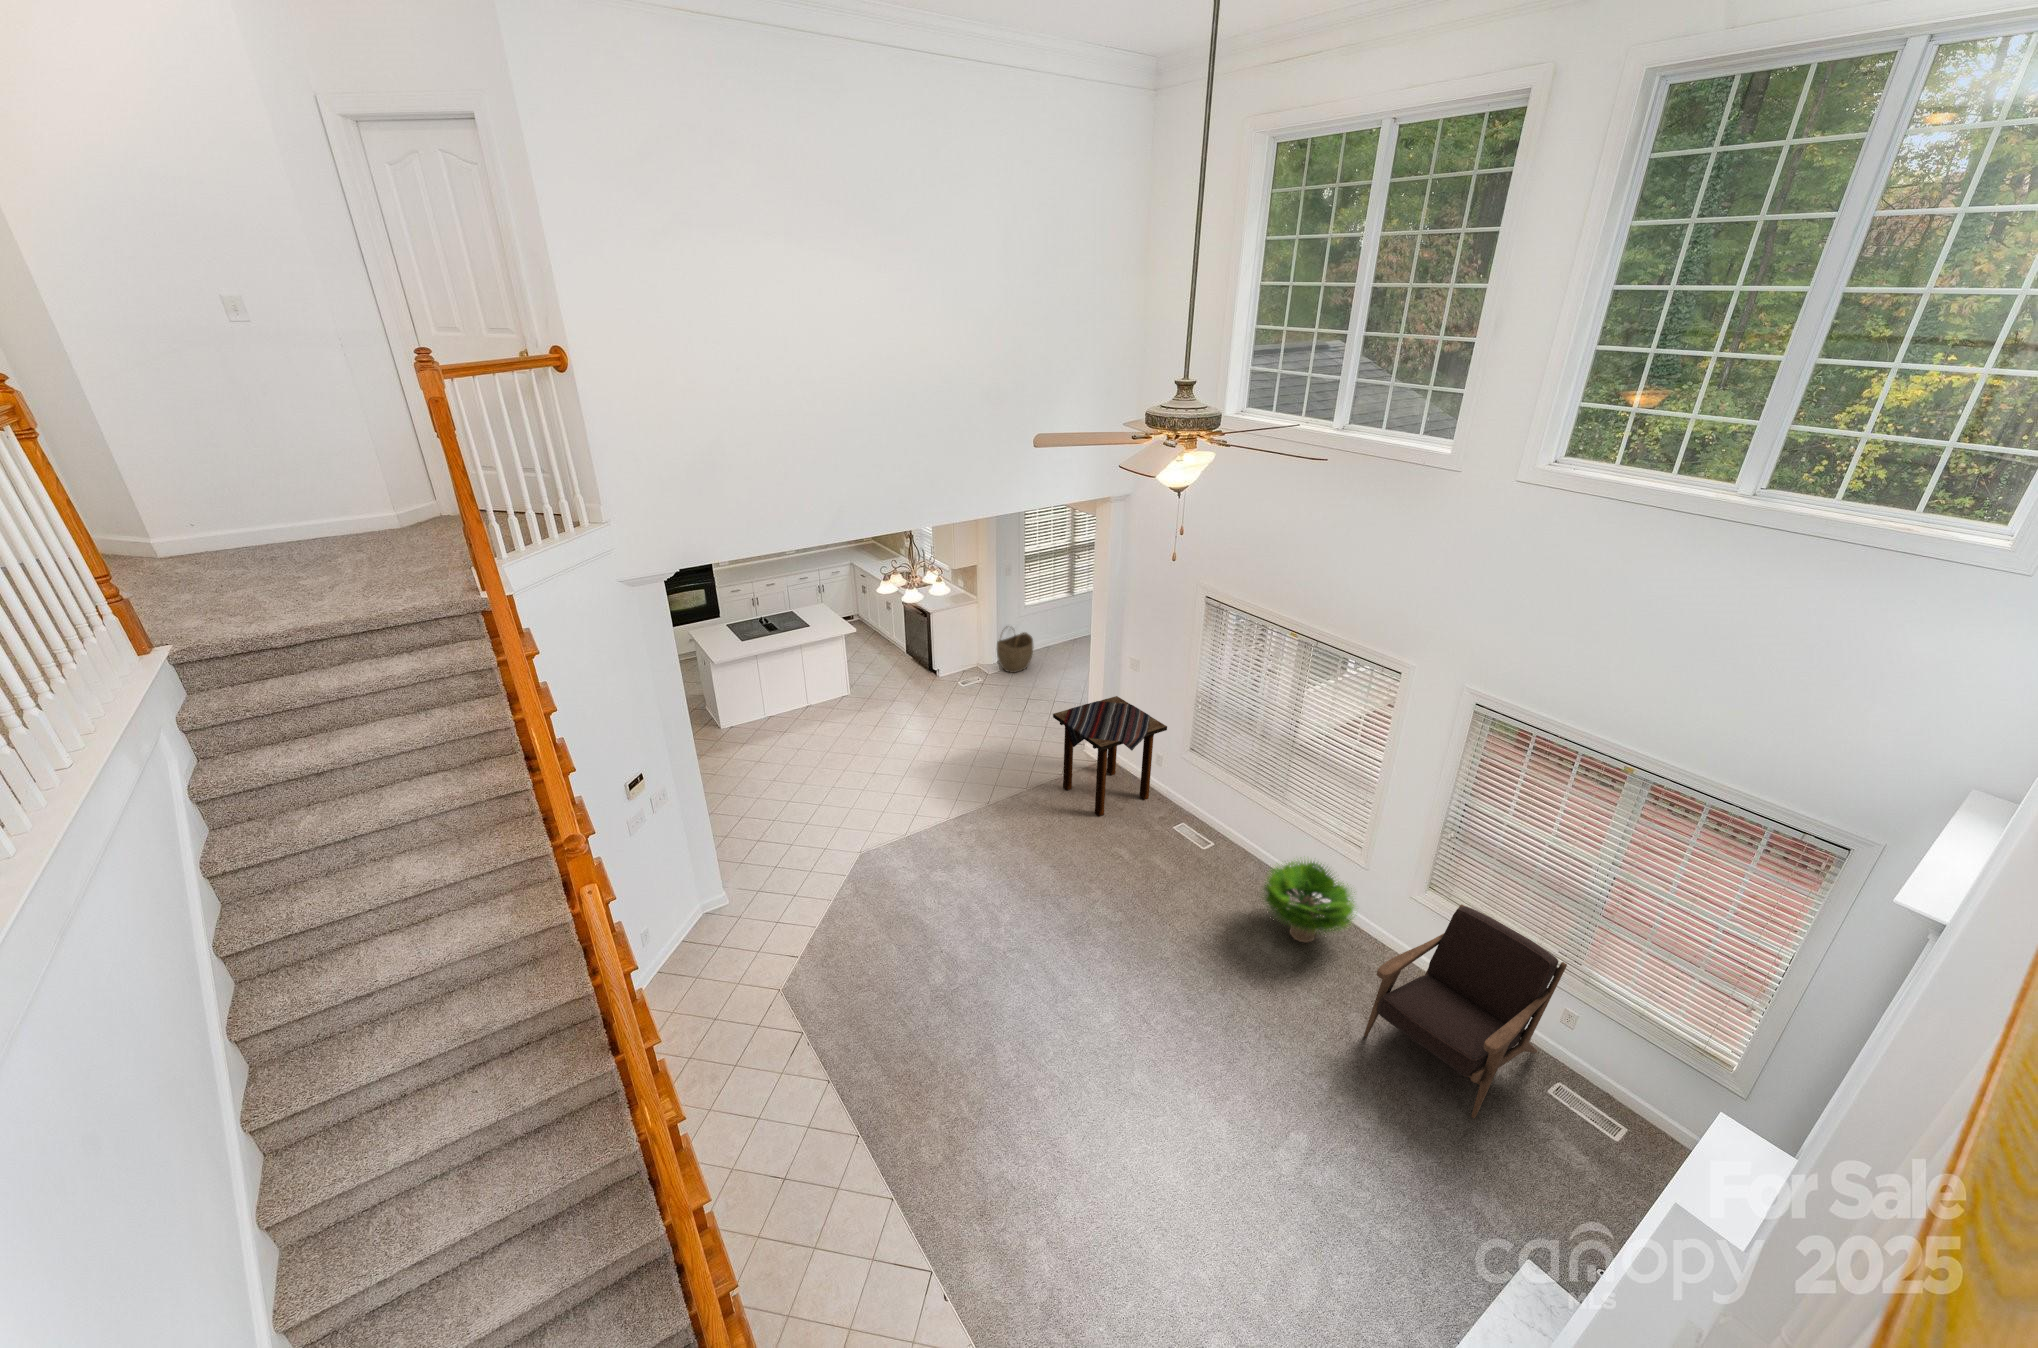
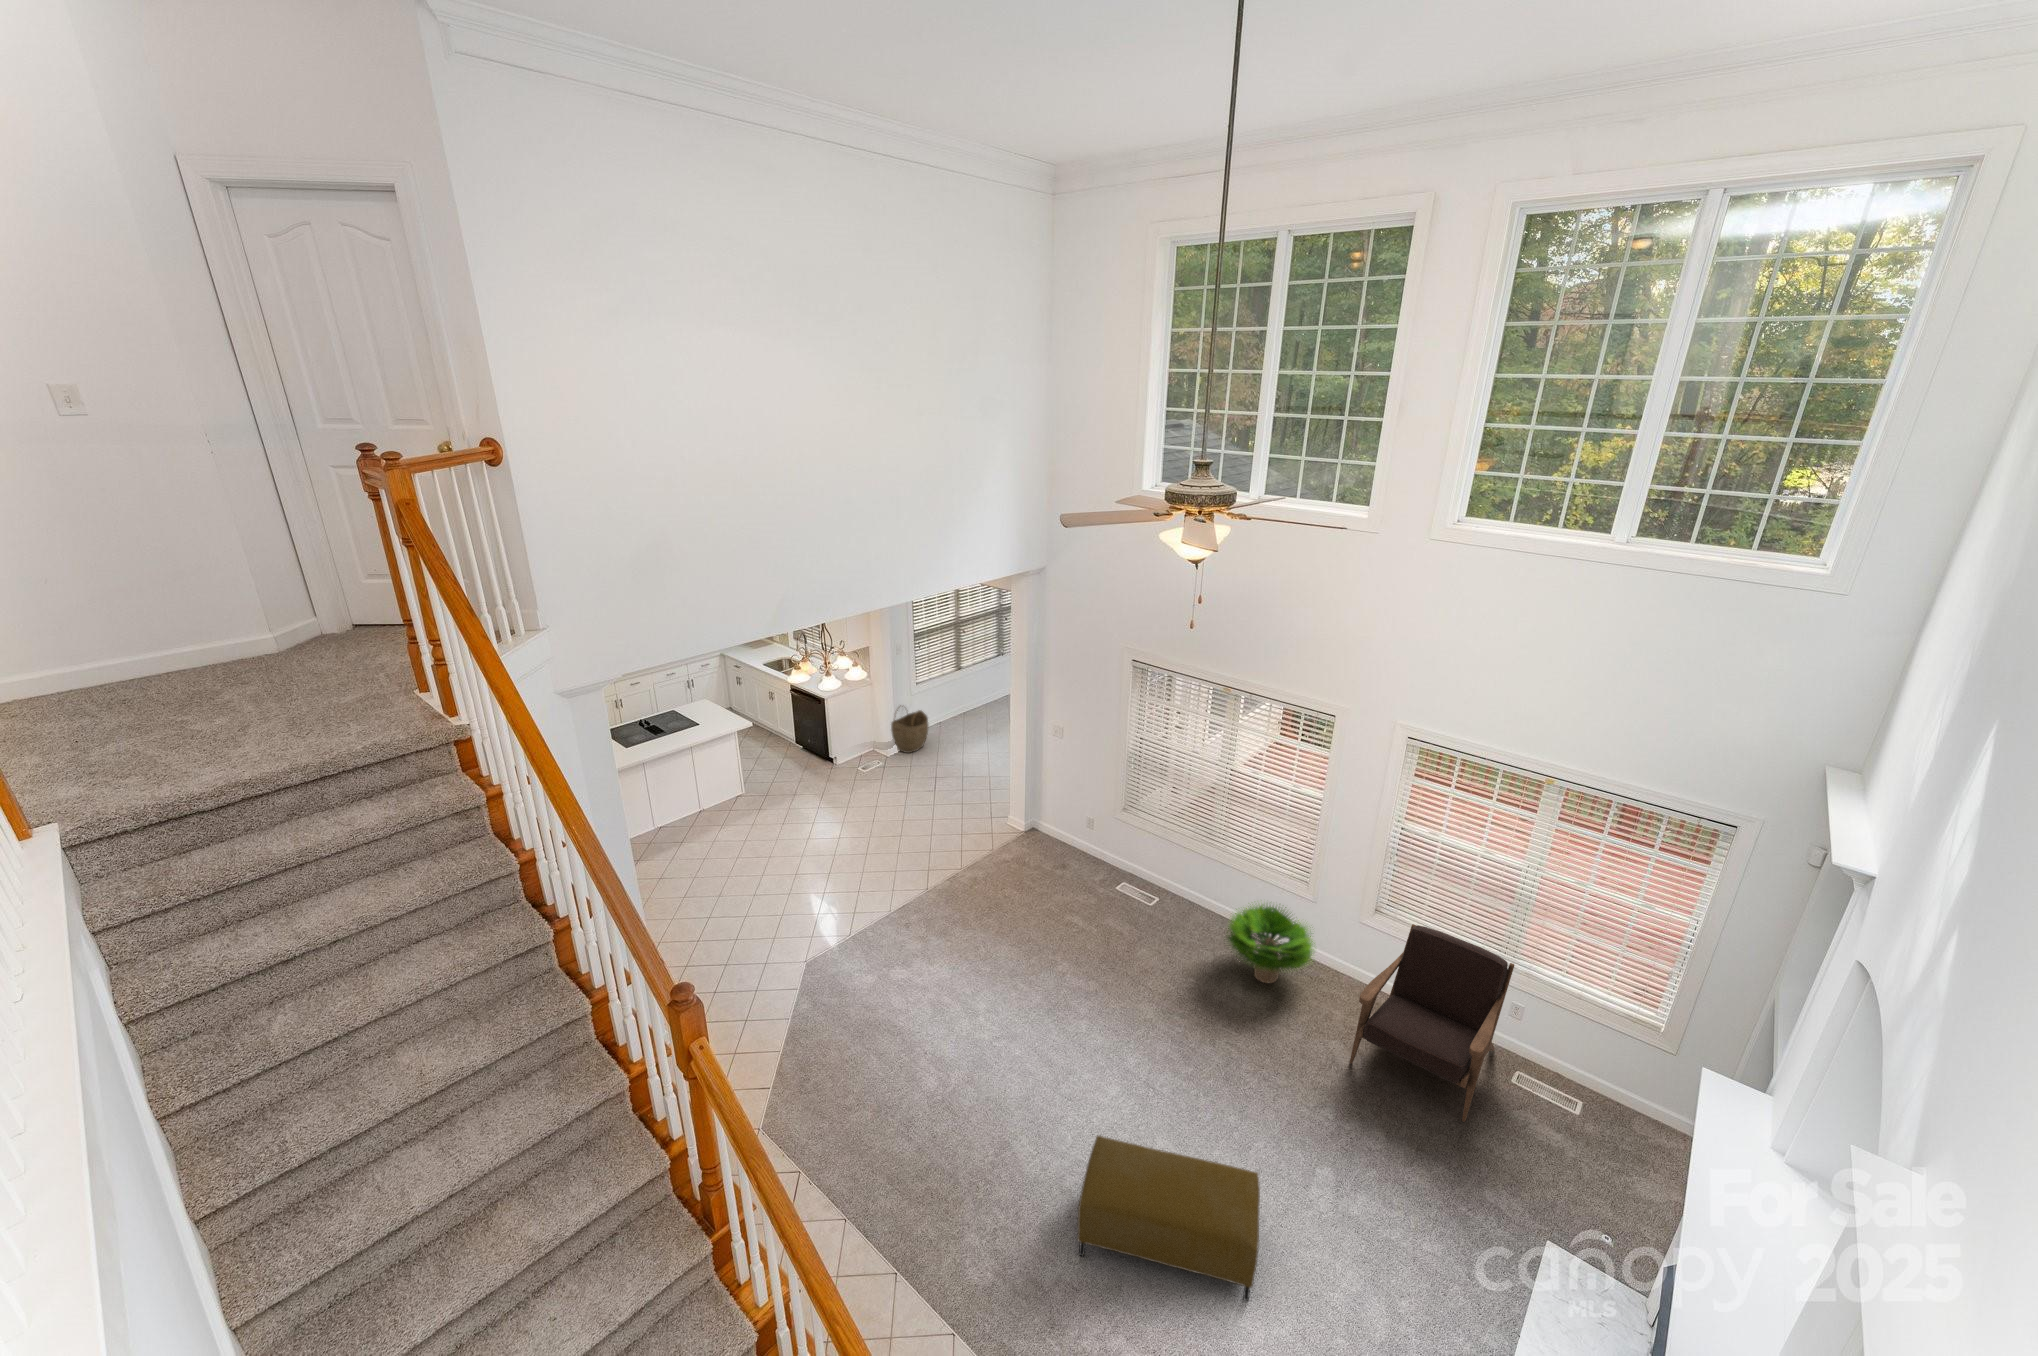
side table: present [1053,696,1167,816] -> none [985,766,1099,889]
ottoman: none [1022,1054,1212,1240] -> present [1077,1136,1260,1301]

